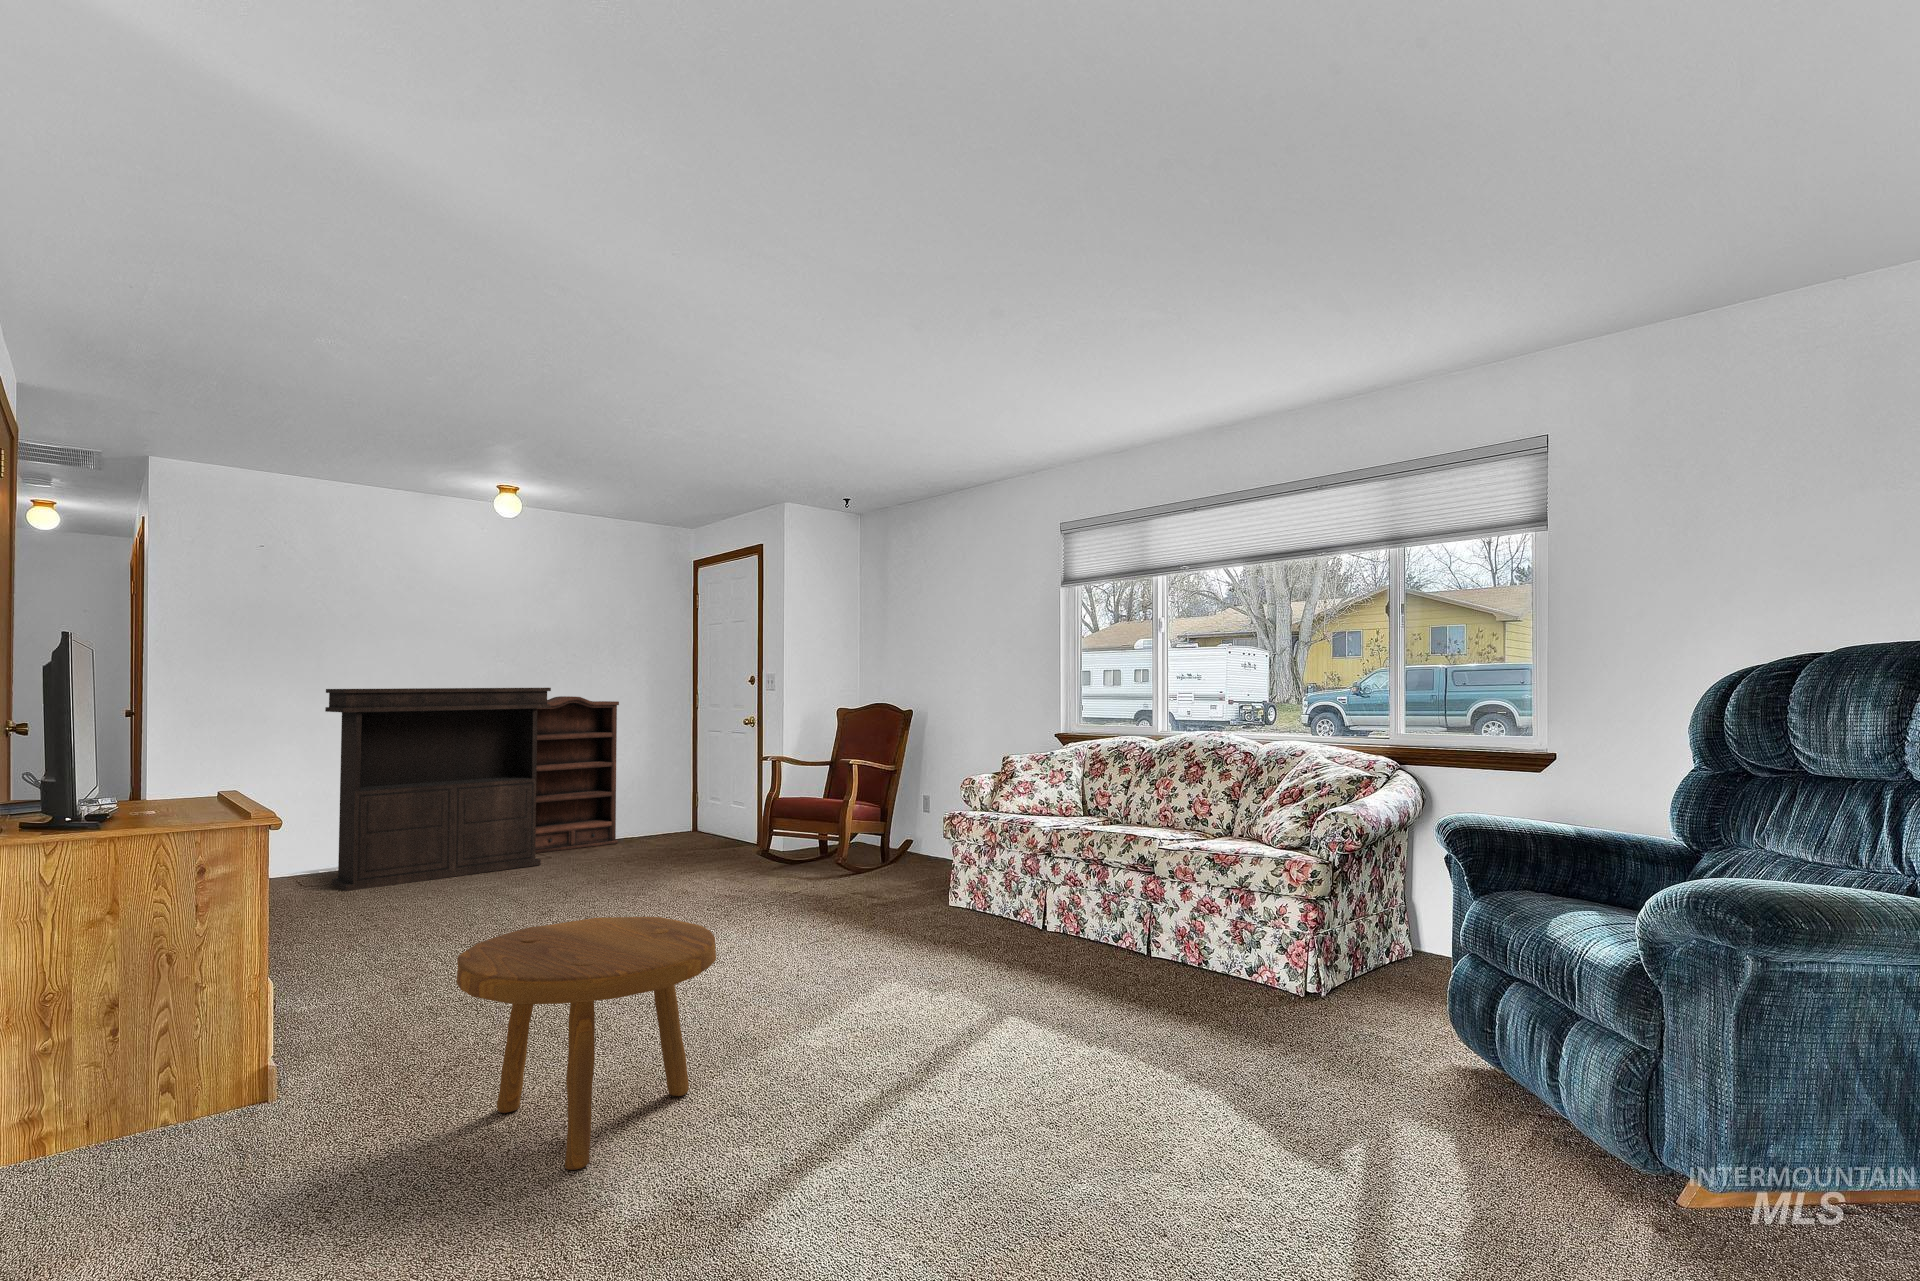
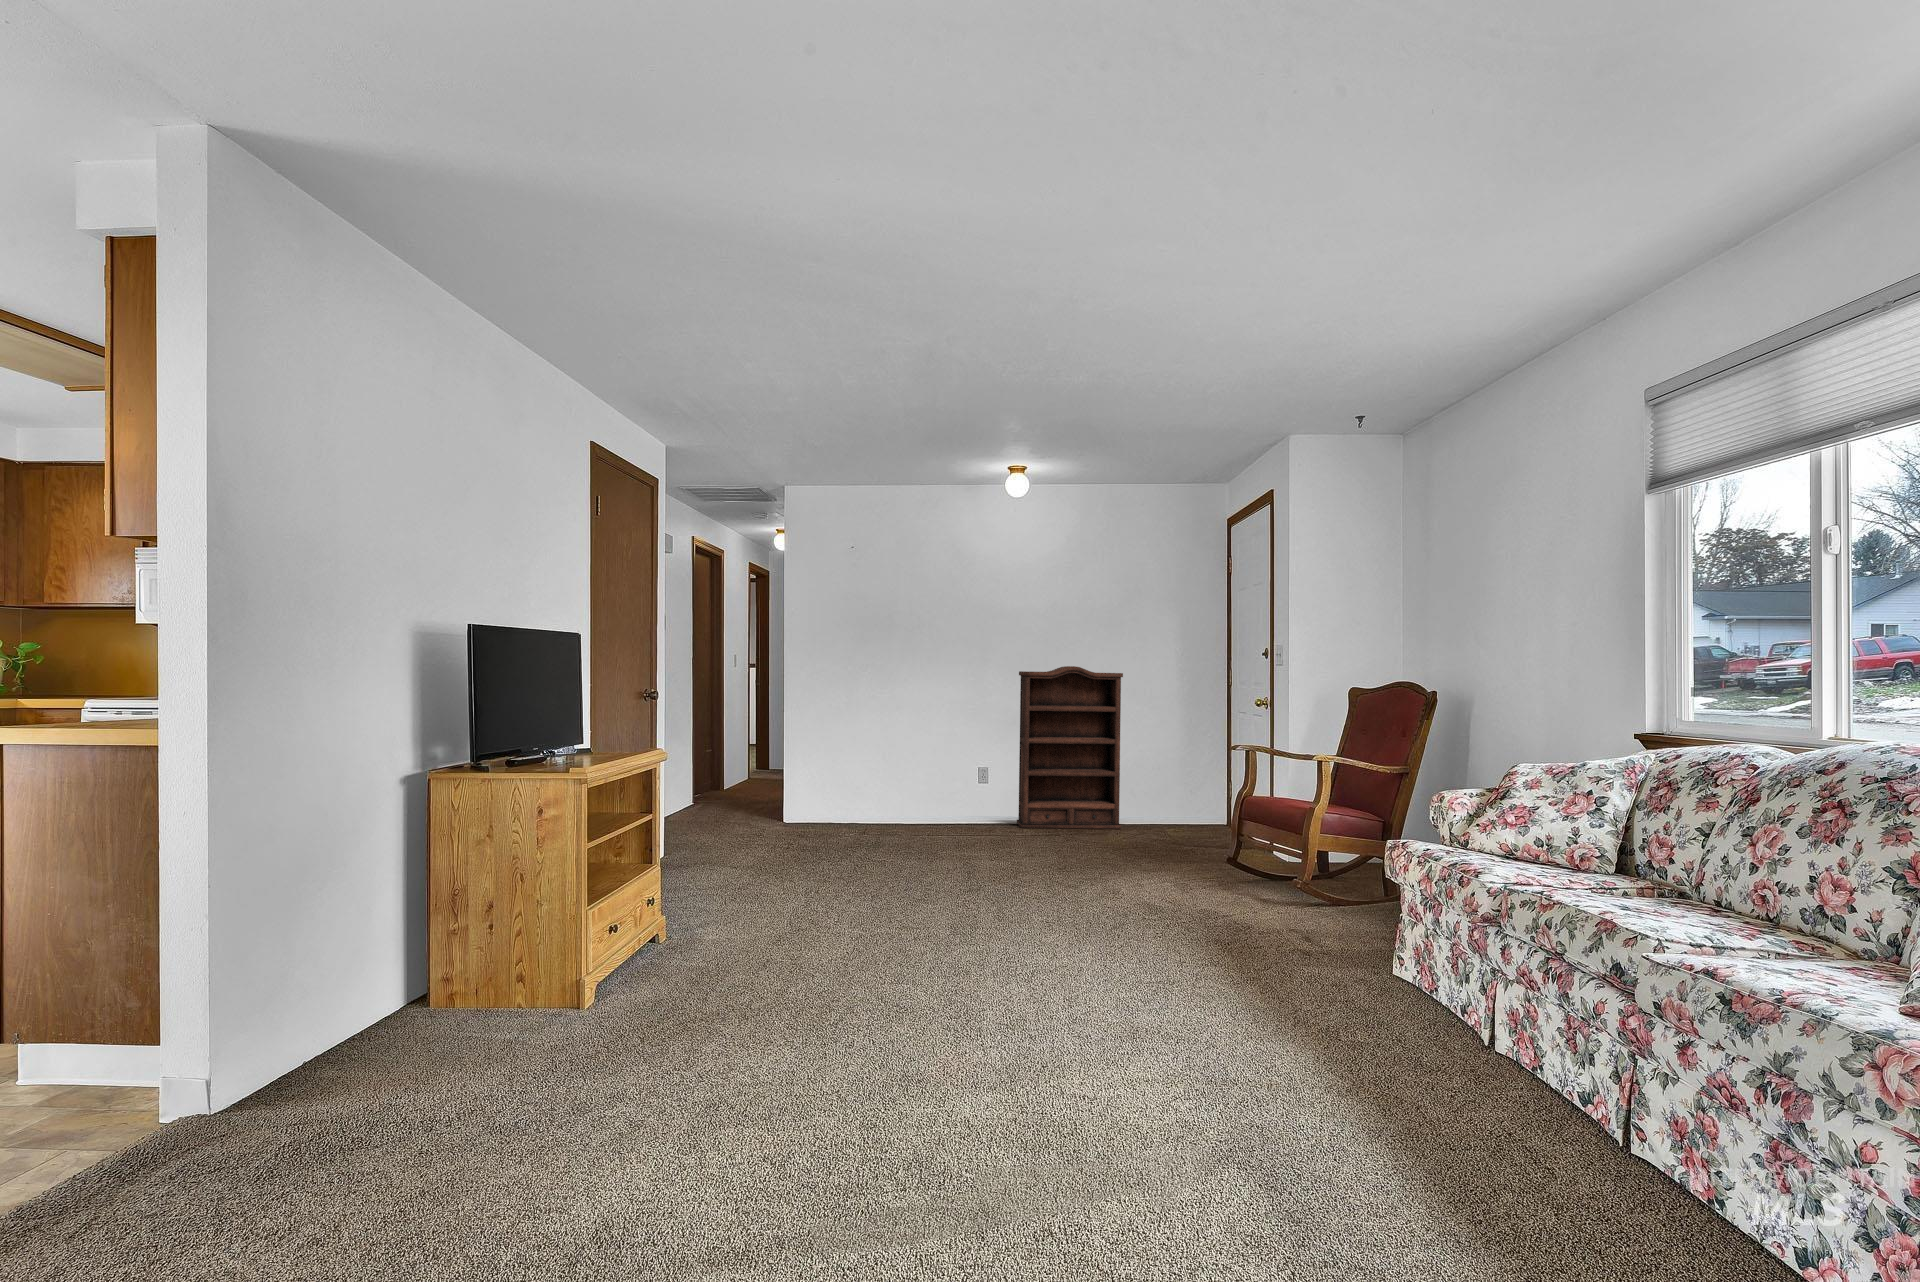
console table: present [325,688,551,891] -> none [830,651,1025,840]
footstool: present [456,917,716,1170] -> none [391,895,704,1191]

